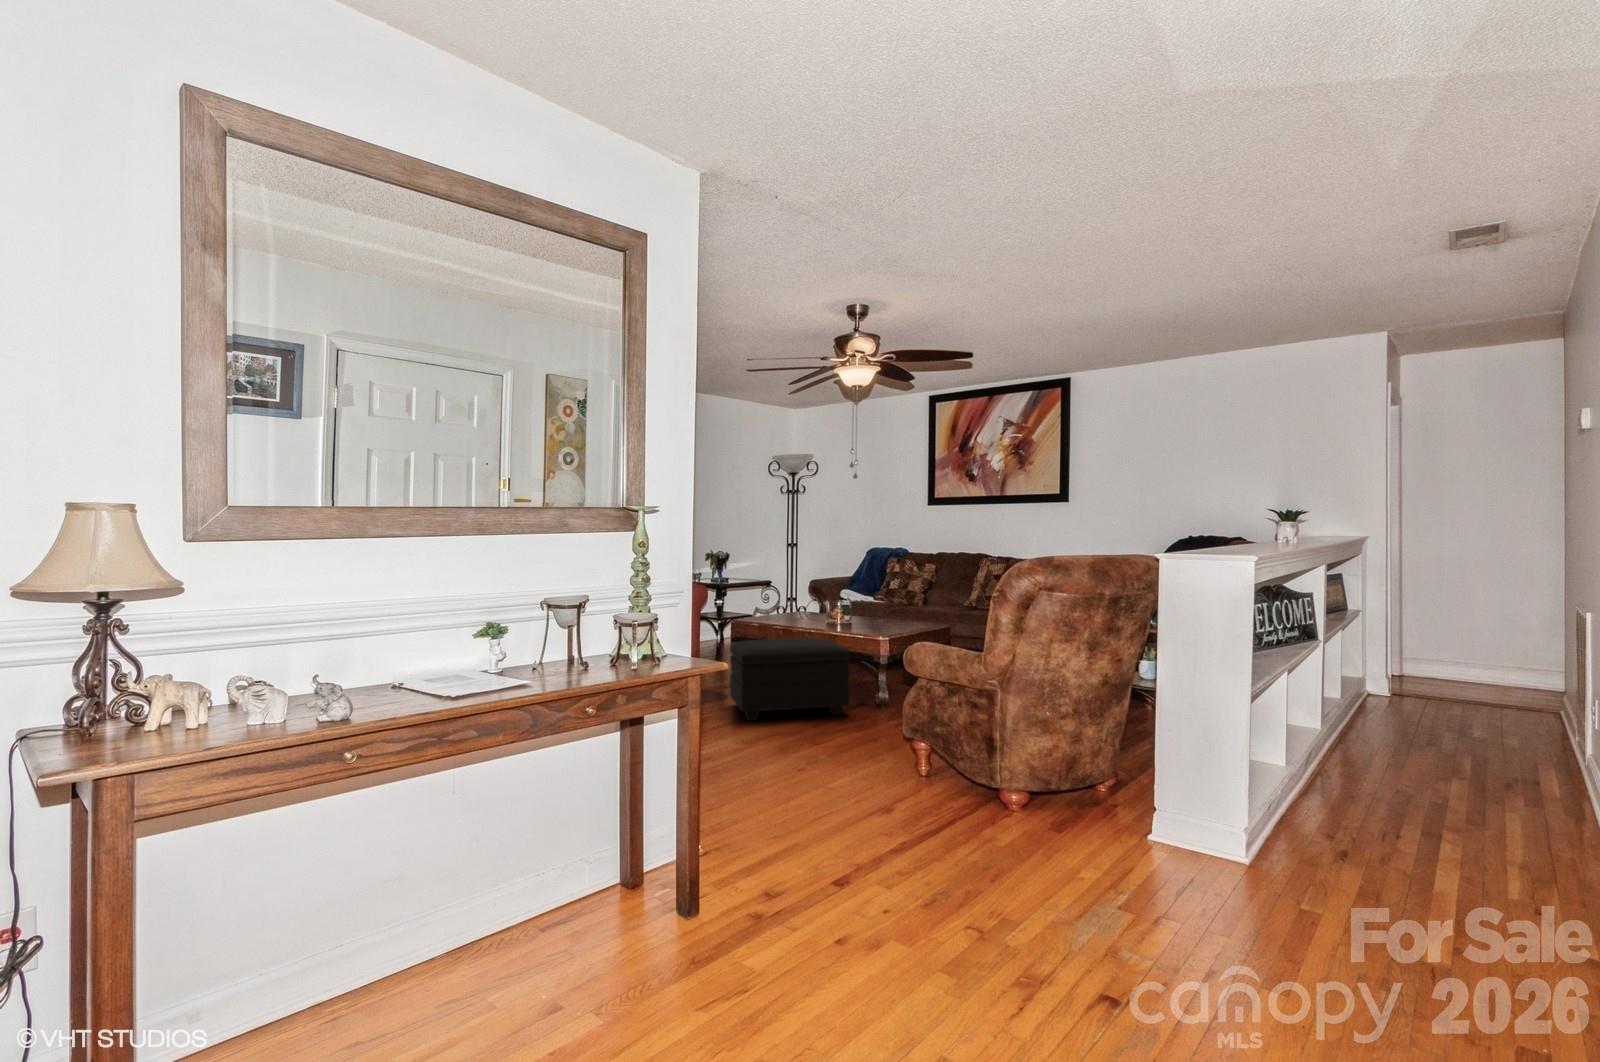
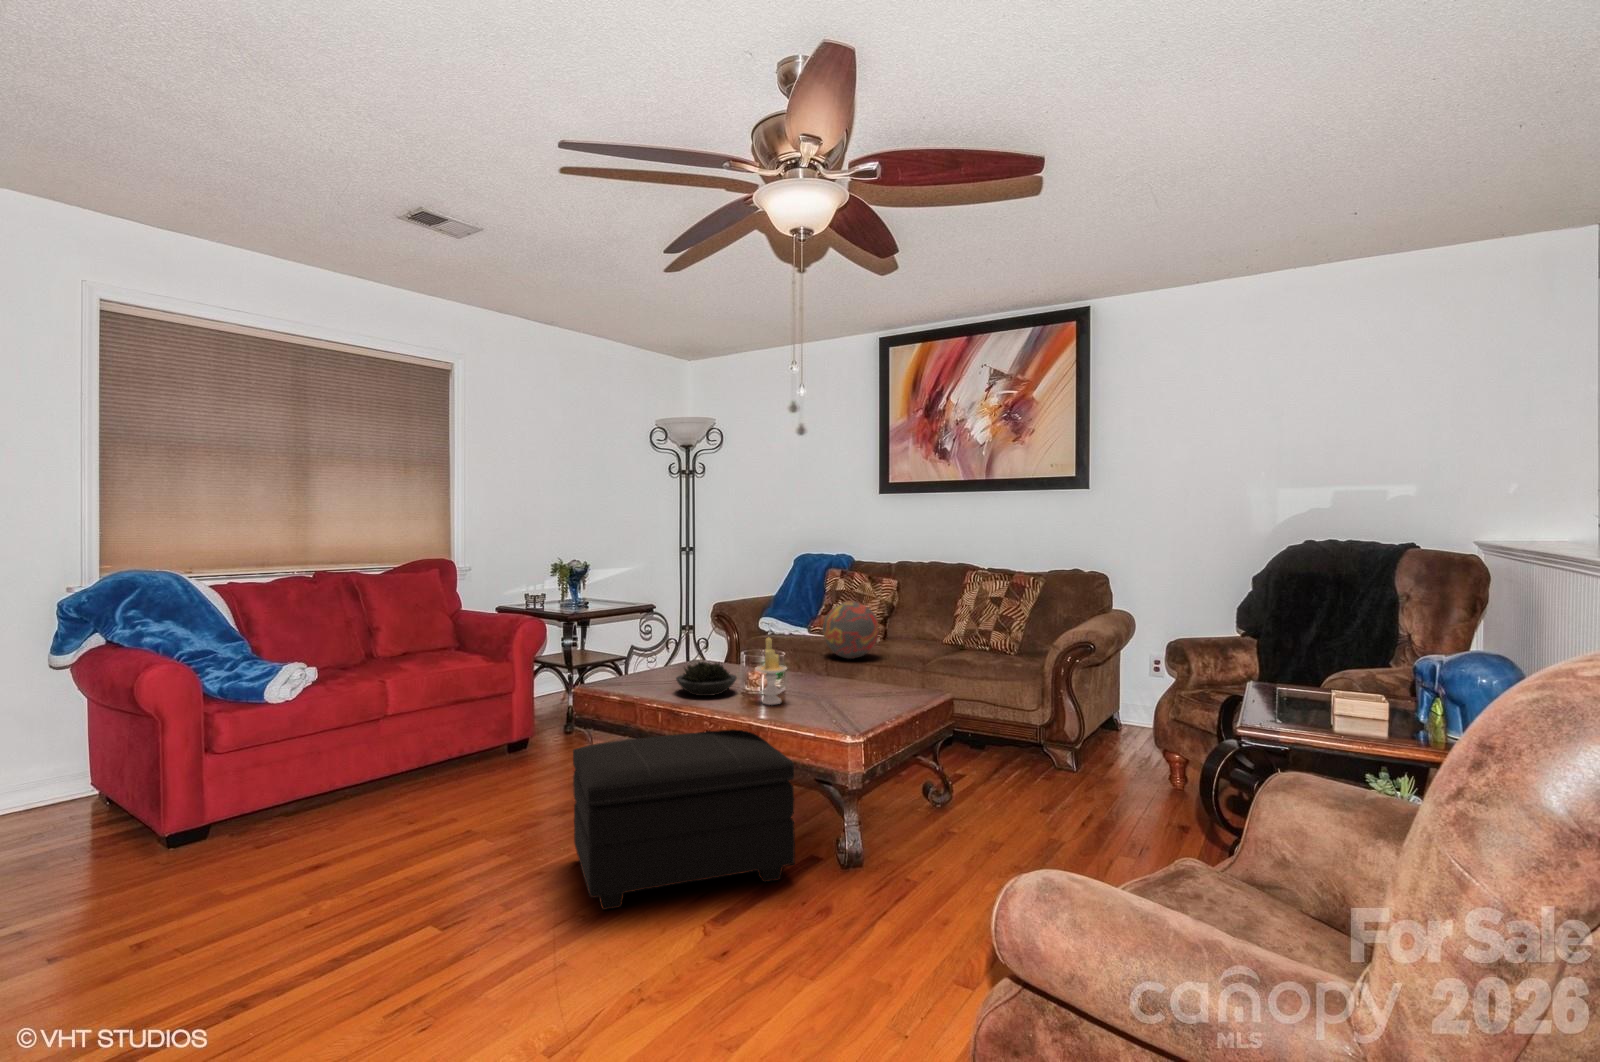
decorative orb: none [879,575,916,612] -> present [823,601,879,659]
candle: none [832,589,851,628] -> present [755,638,787,705]
succulent plant: none [786,603,822,623] -> present [676,662,737,696]

